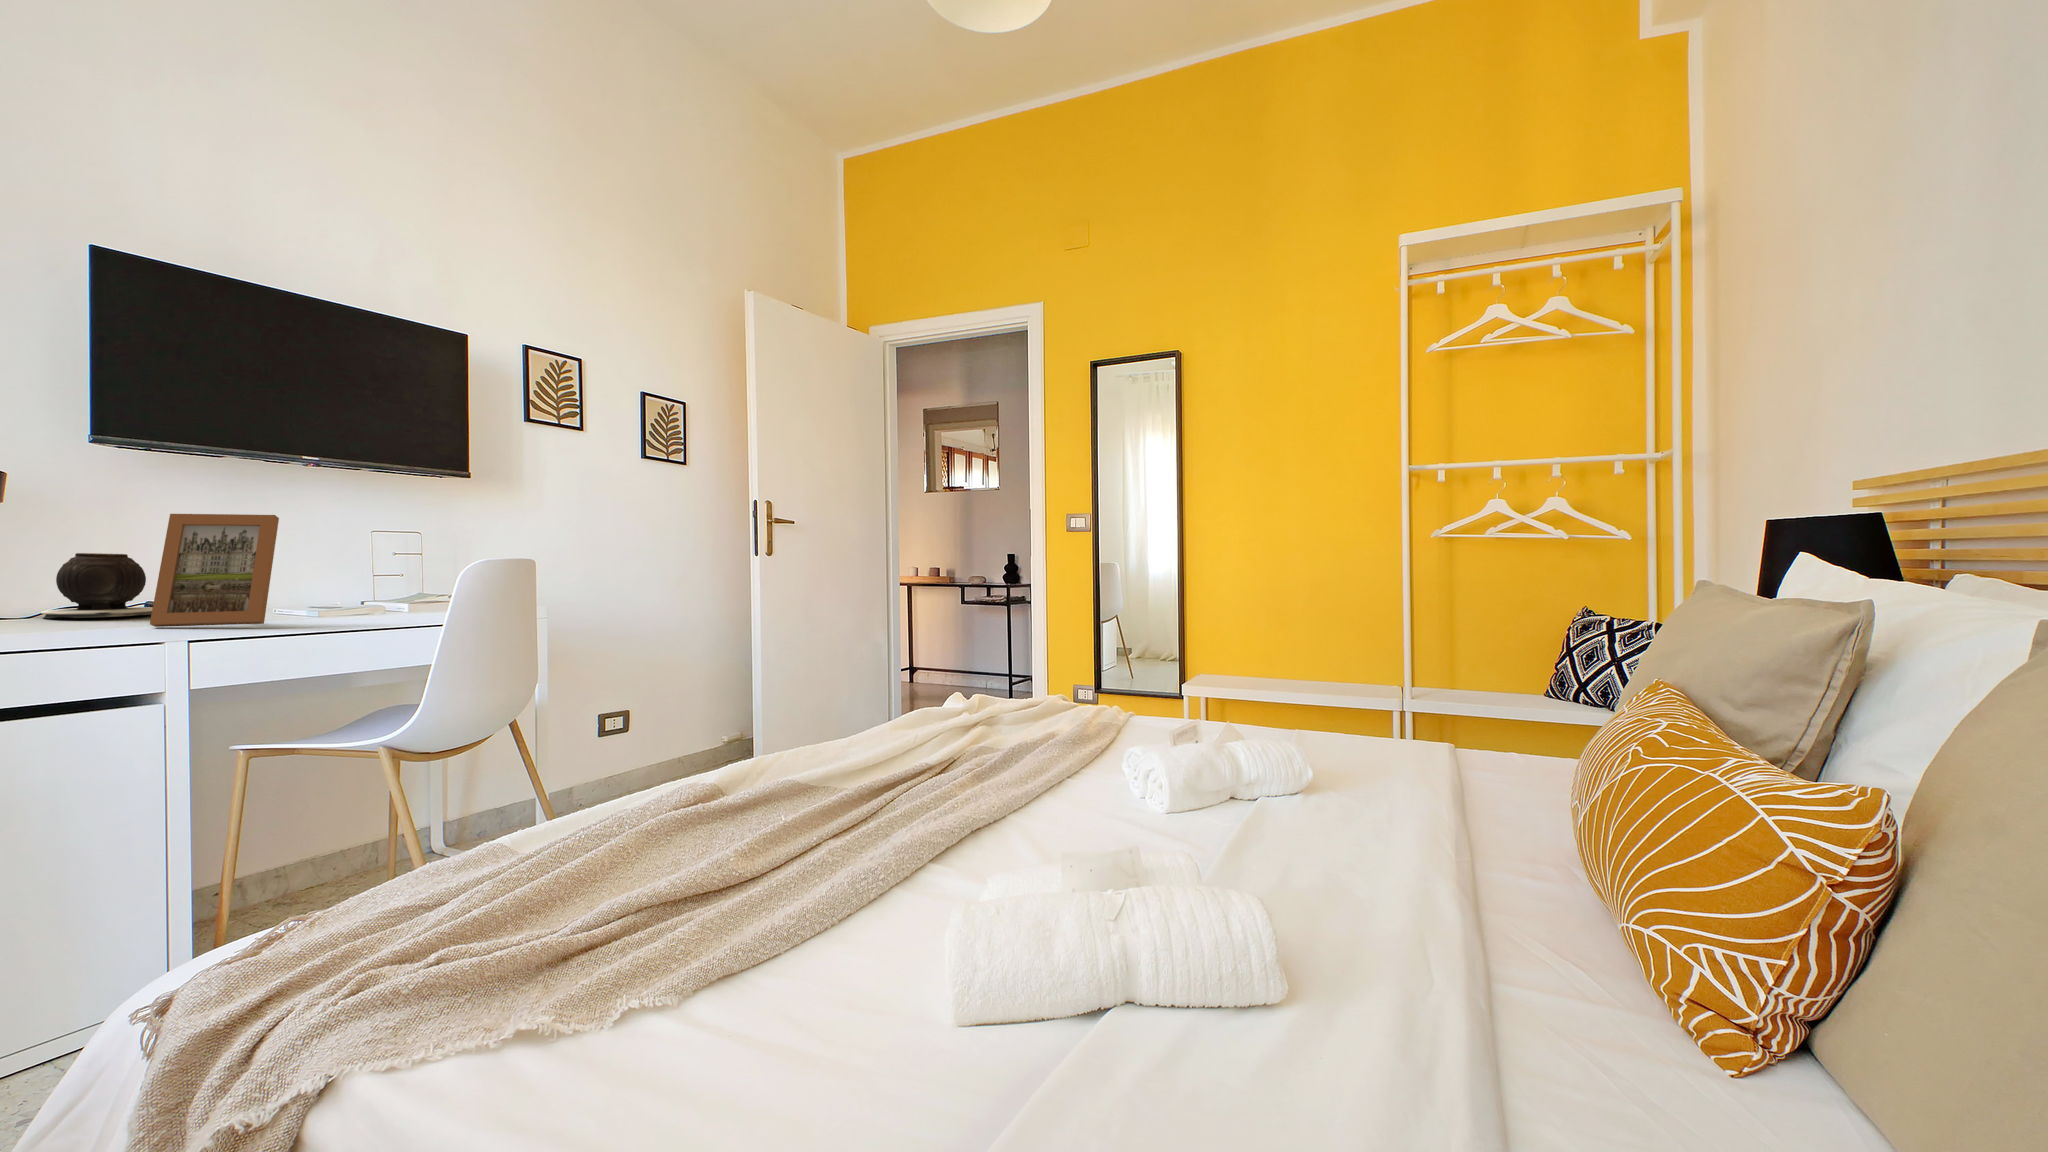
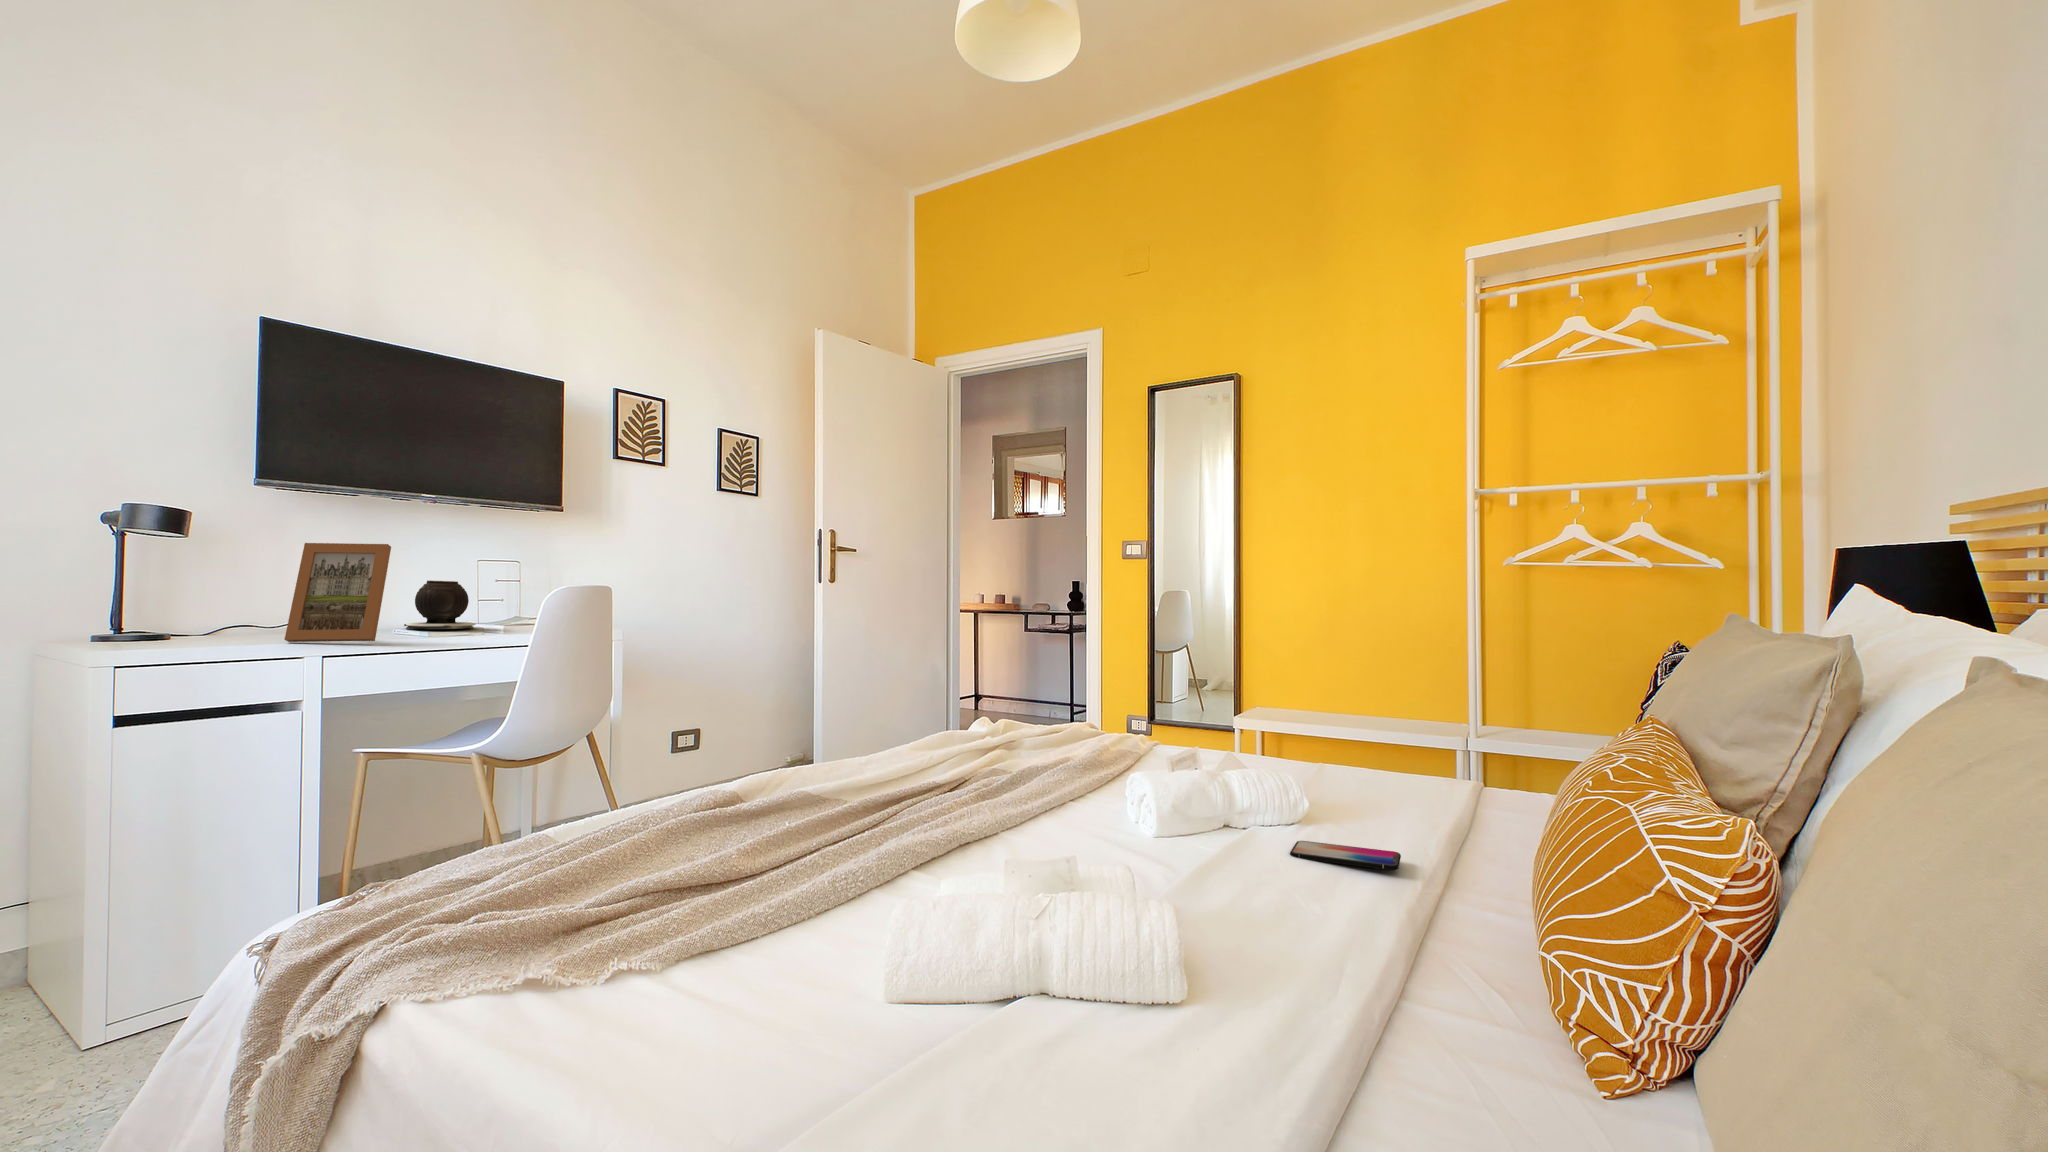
vase: present [41,553,153,618] -> present [404,580,476,629]
smartphone: none [1305,808,1415,835] -> present [1290,841,1401,870]

